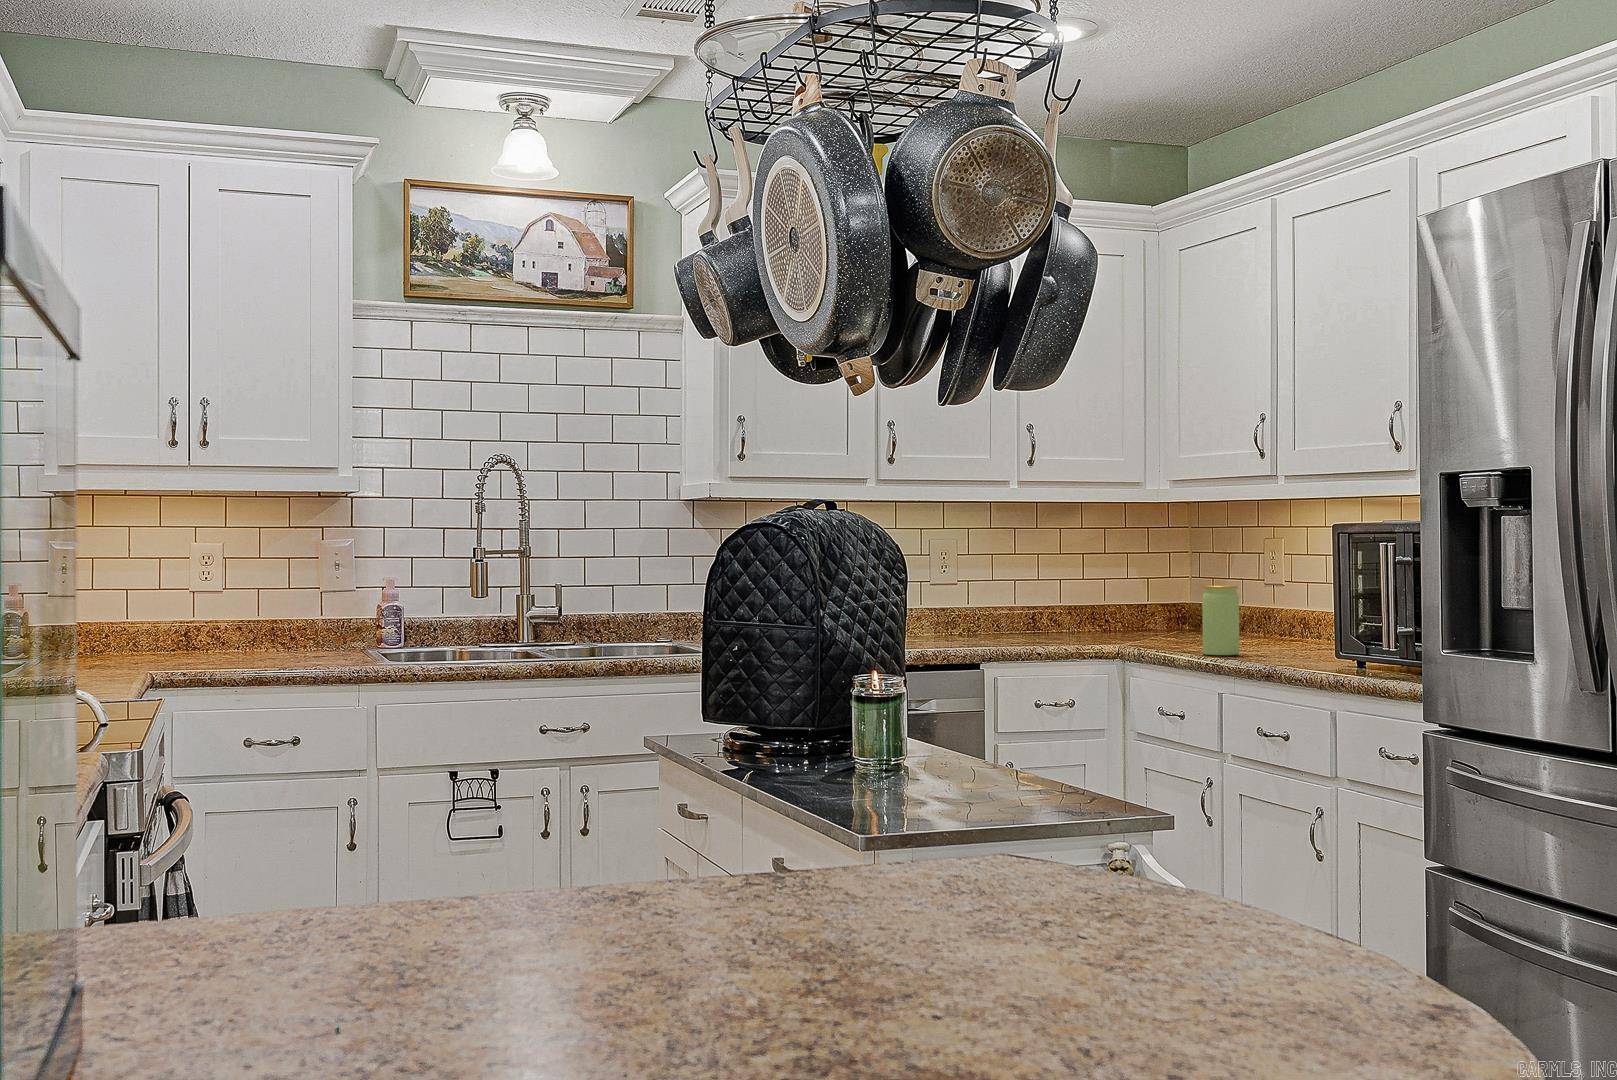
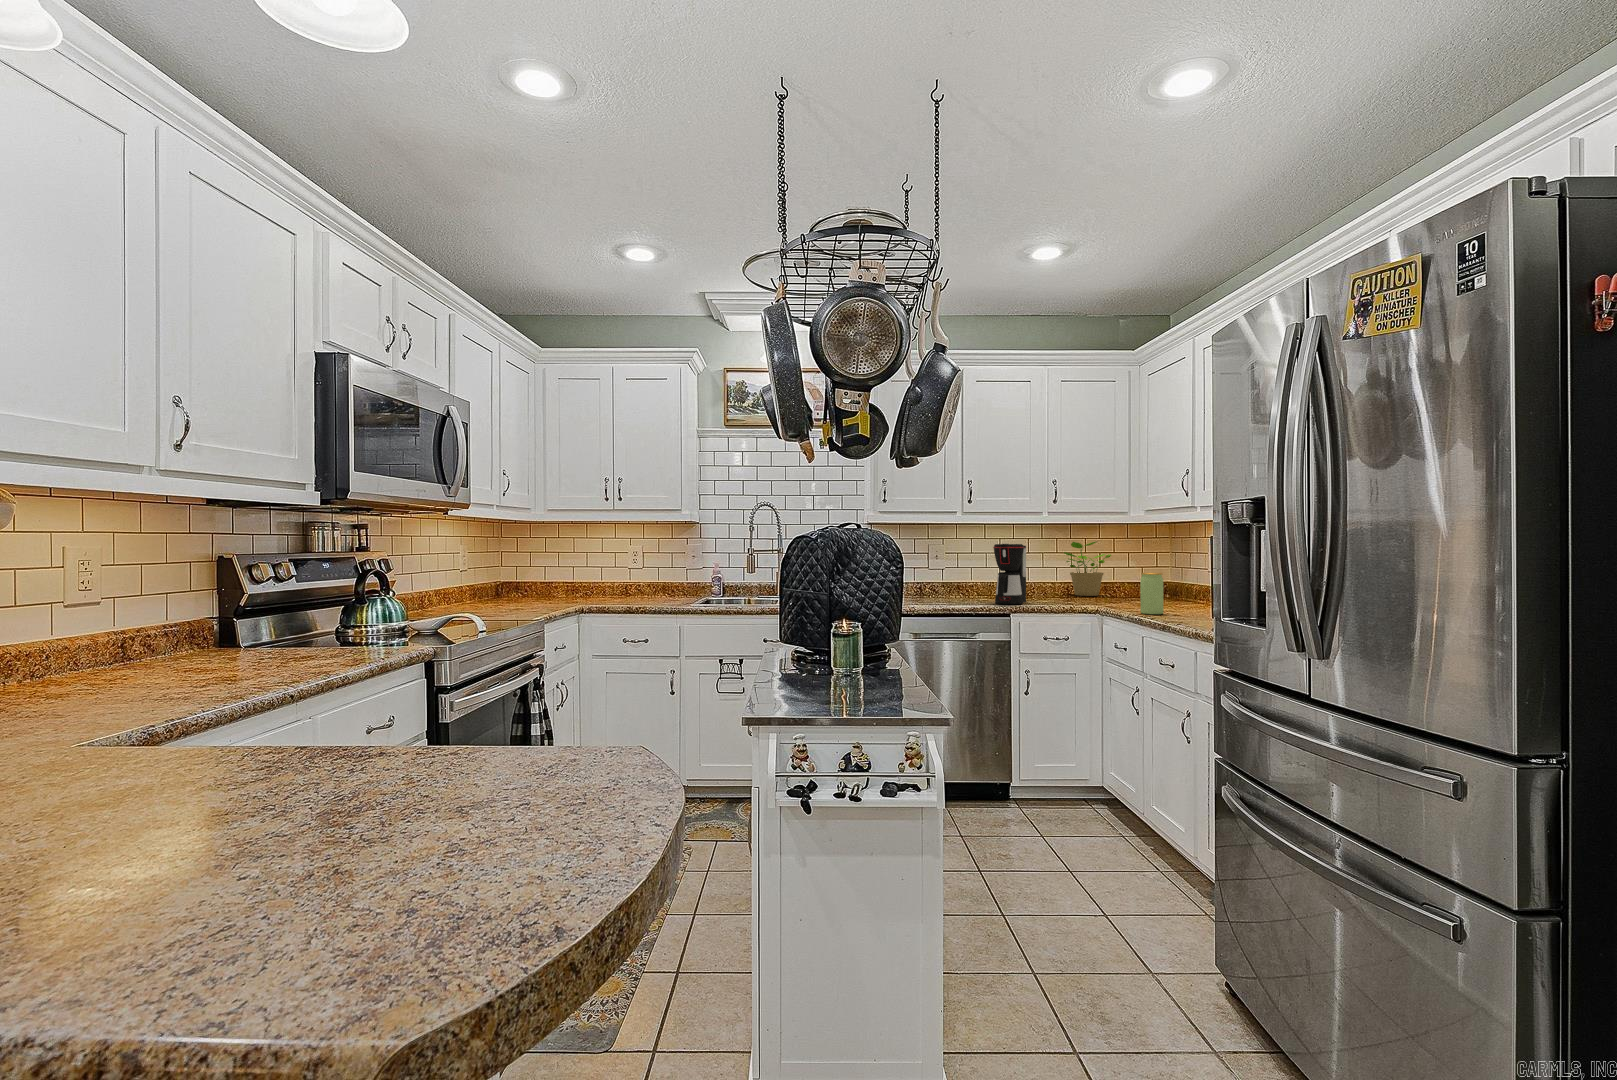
potted plant: none [1027,535,1105,631] -> present [1064,542,1111,596]
coffee maker: none [939,538,994,647] -> present [993,544,1026,604]

